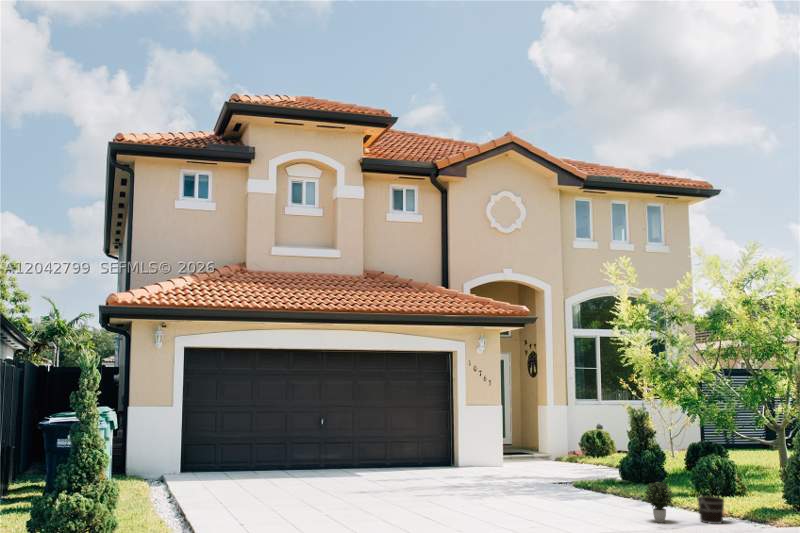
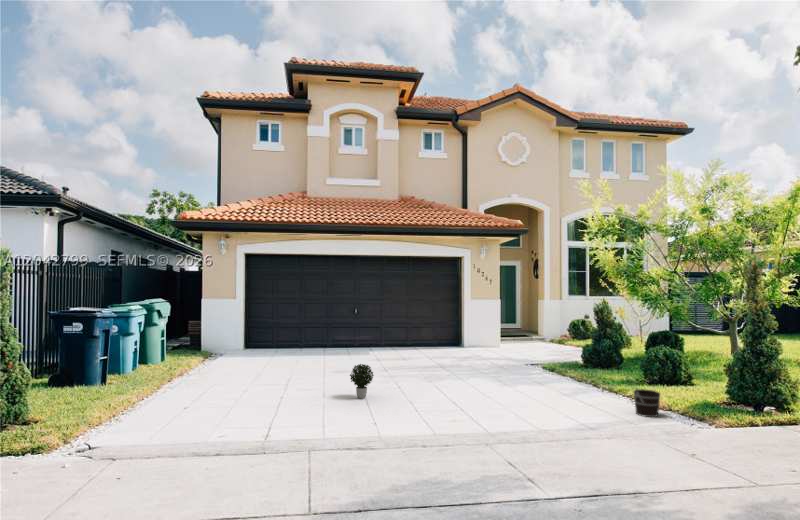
potted plant: present [645,482,673,522] -> present [350,364,374,399]

